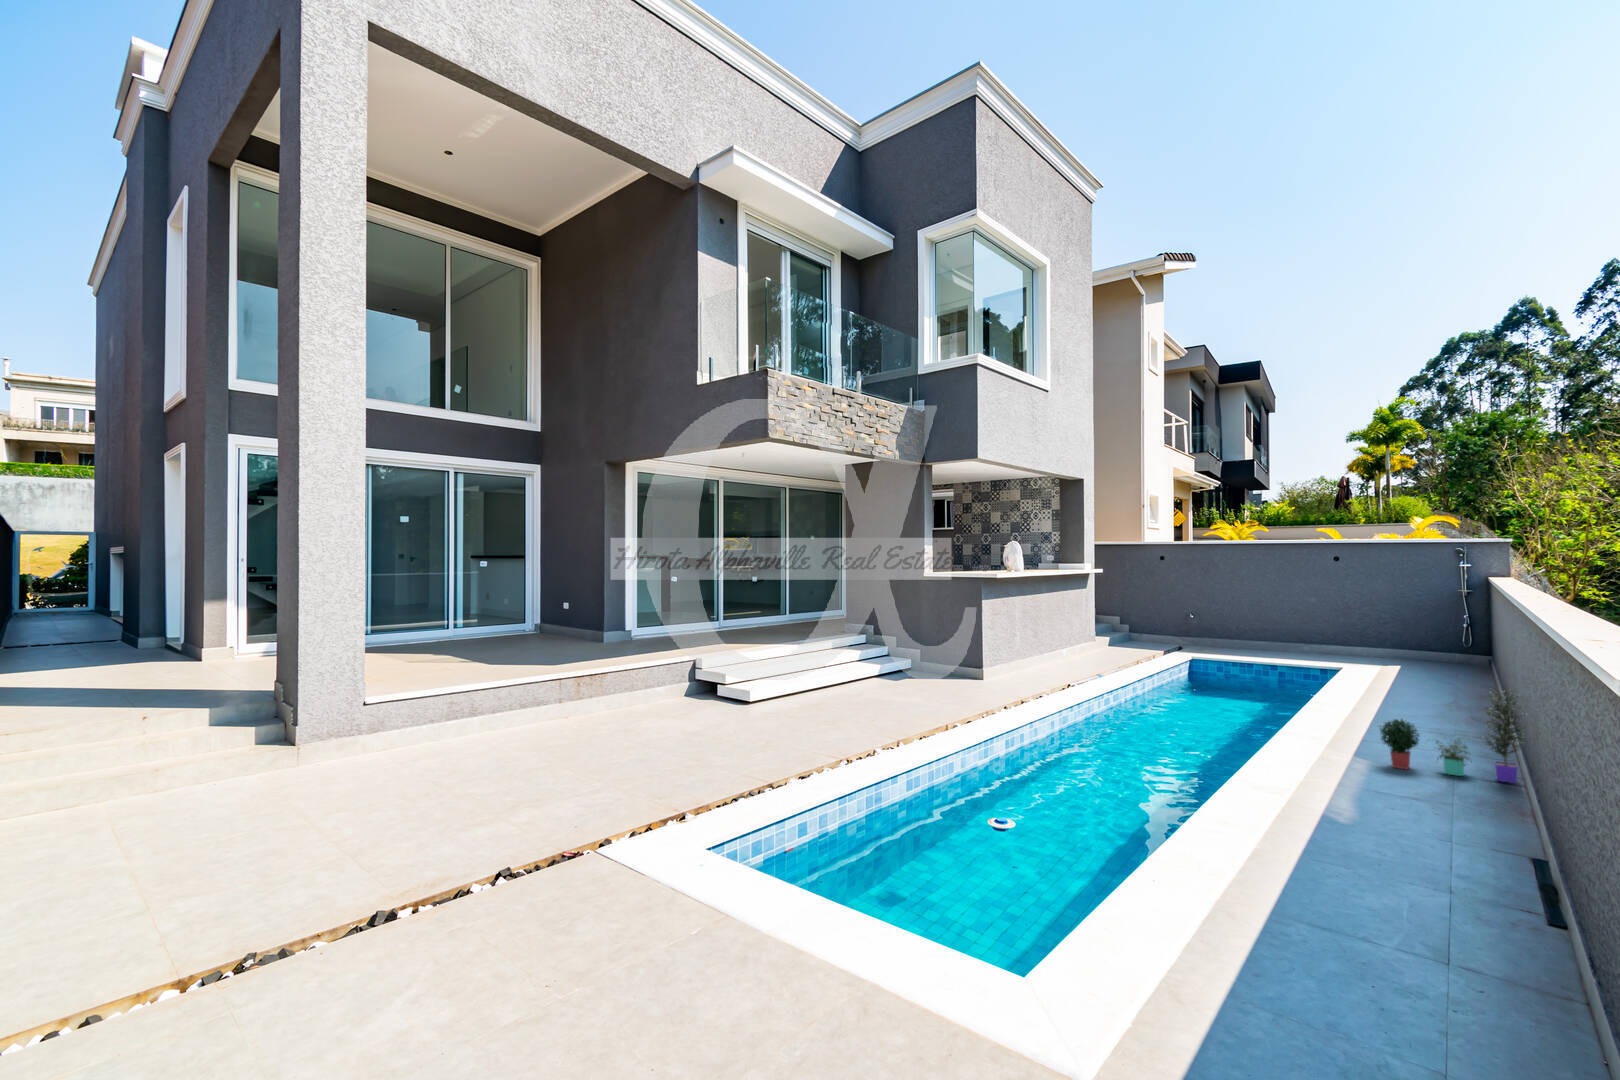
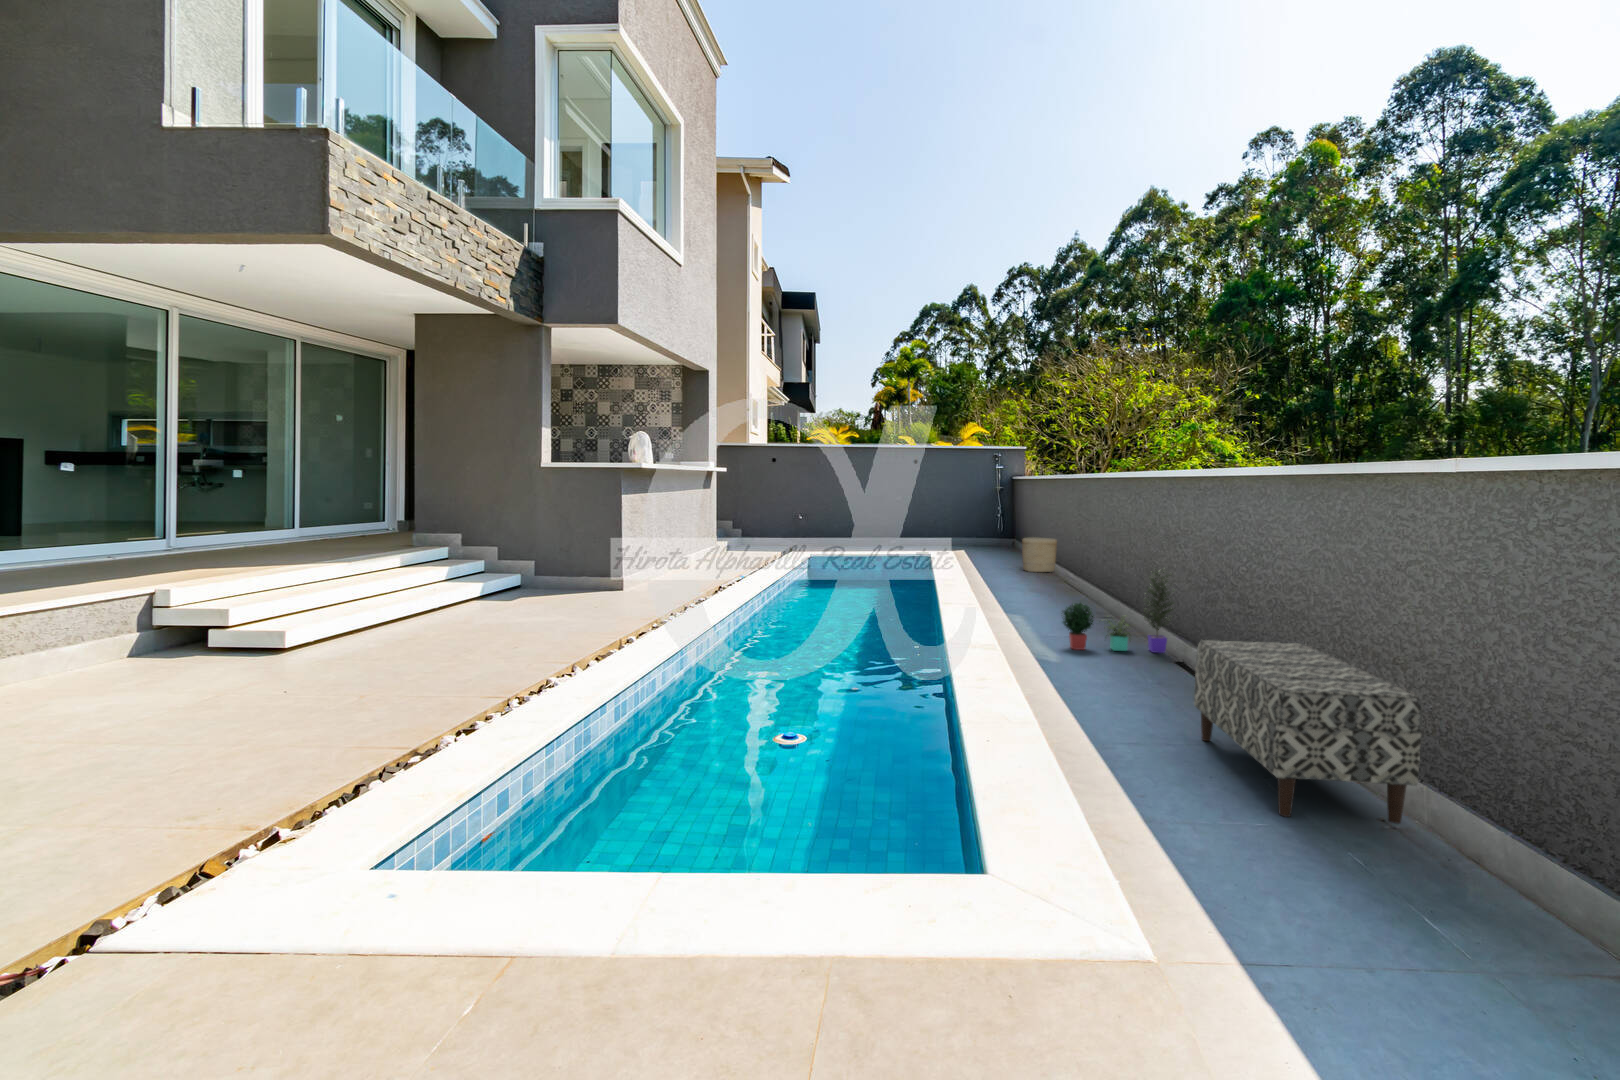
woven basket: none [1443,634,1493,674] -> present [1022,537,1057,572]
bench: none [1406,775,1585,996] -> present [1194,640,1422,824]

